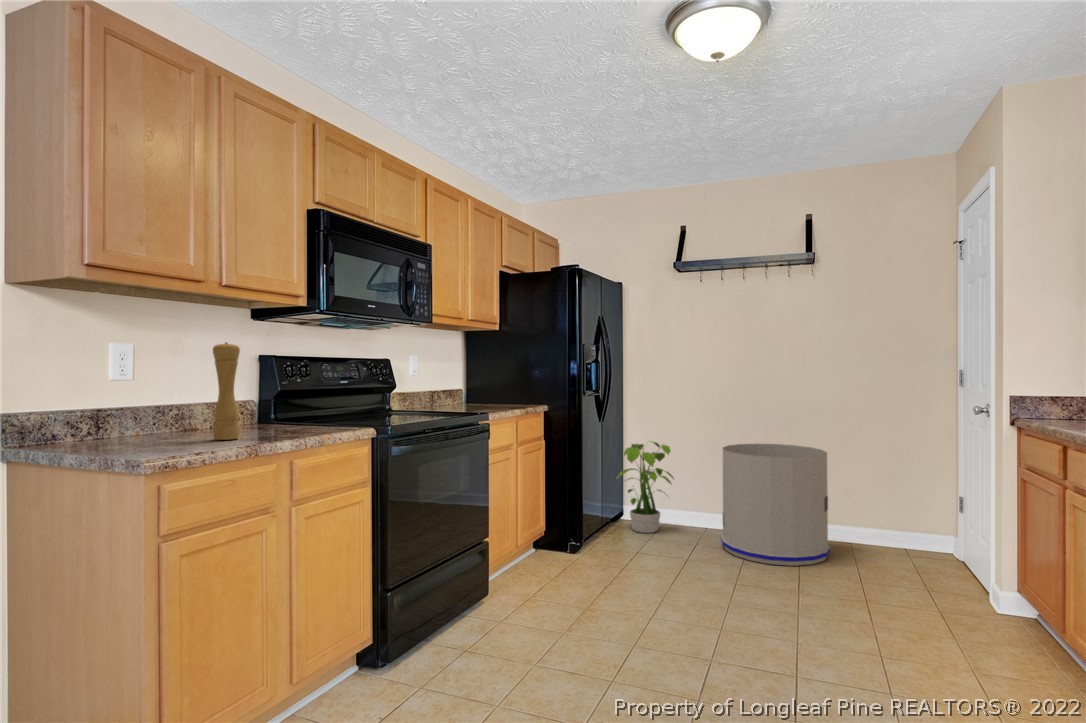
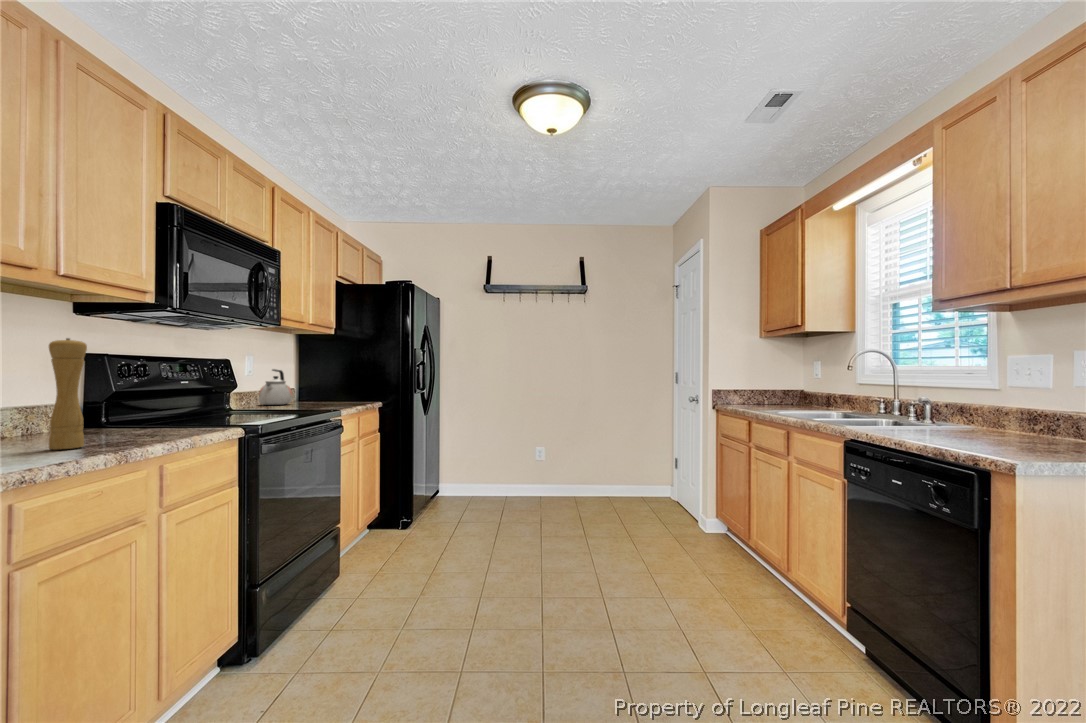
kettle: none [421,369,454,406] -> present [259,369,293,405]
potted plant: present [617,442,674,533] -> none [436,428,484,504]
trash can: present [721,444,830,566] -> none [521,427,598,517]

